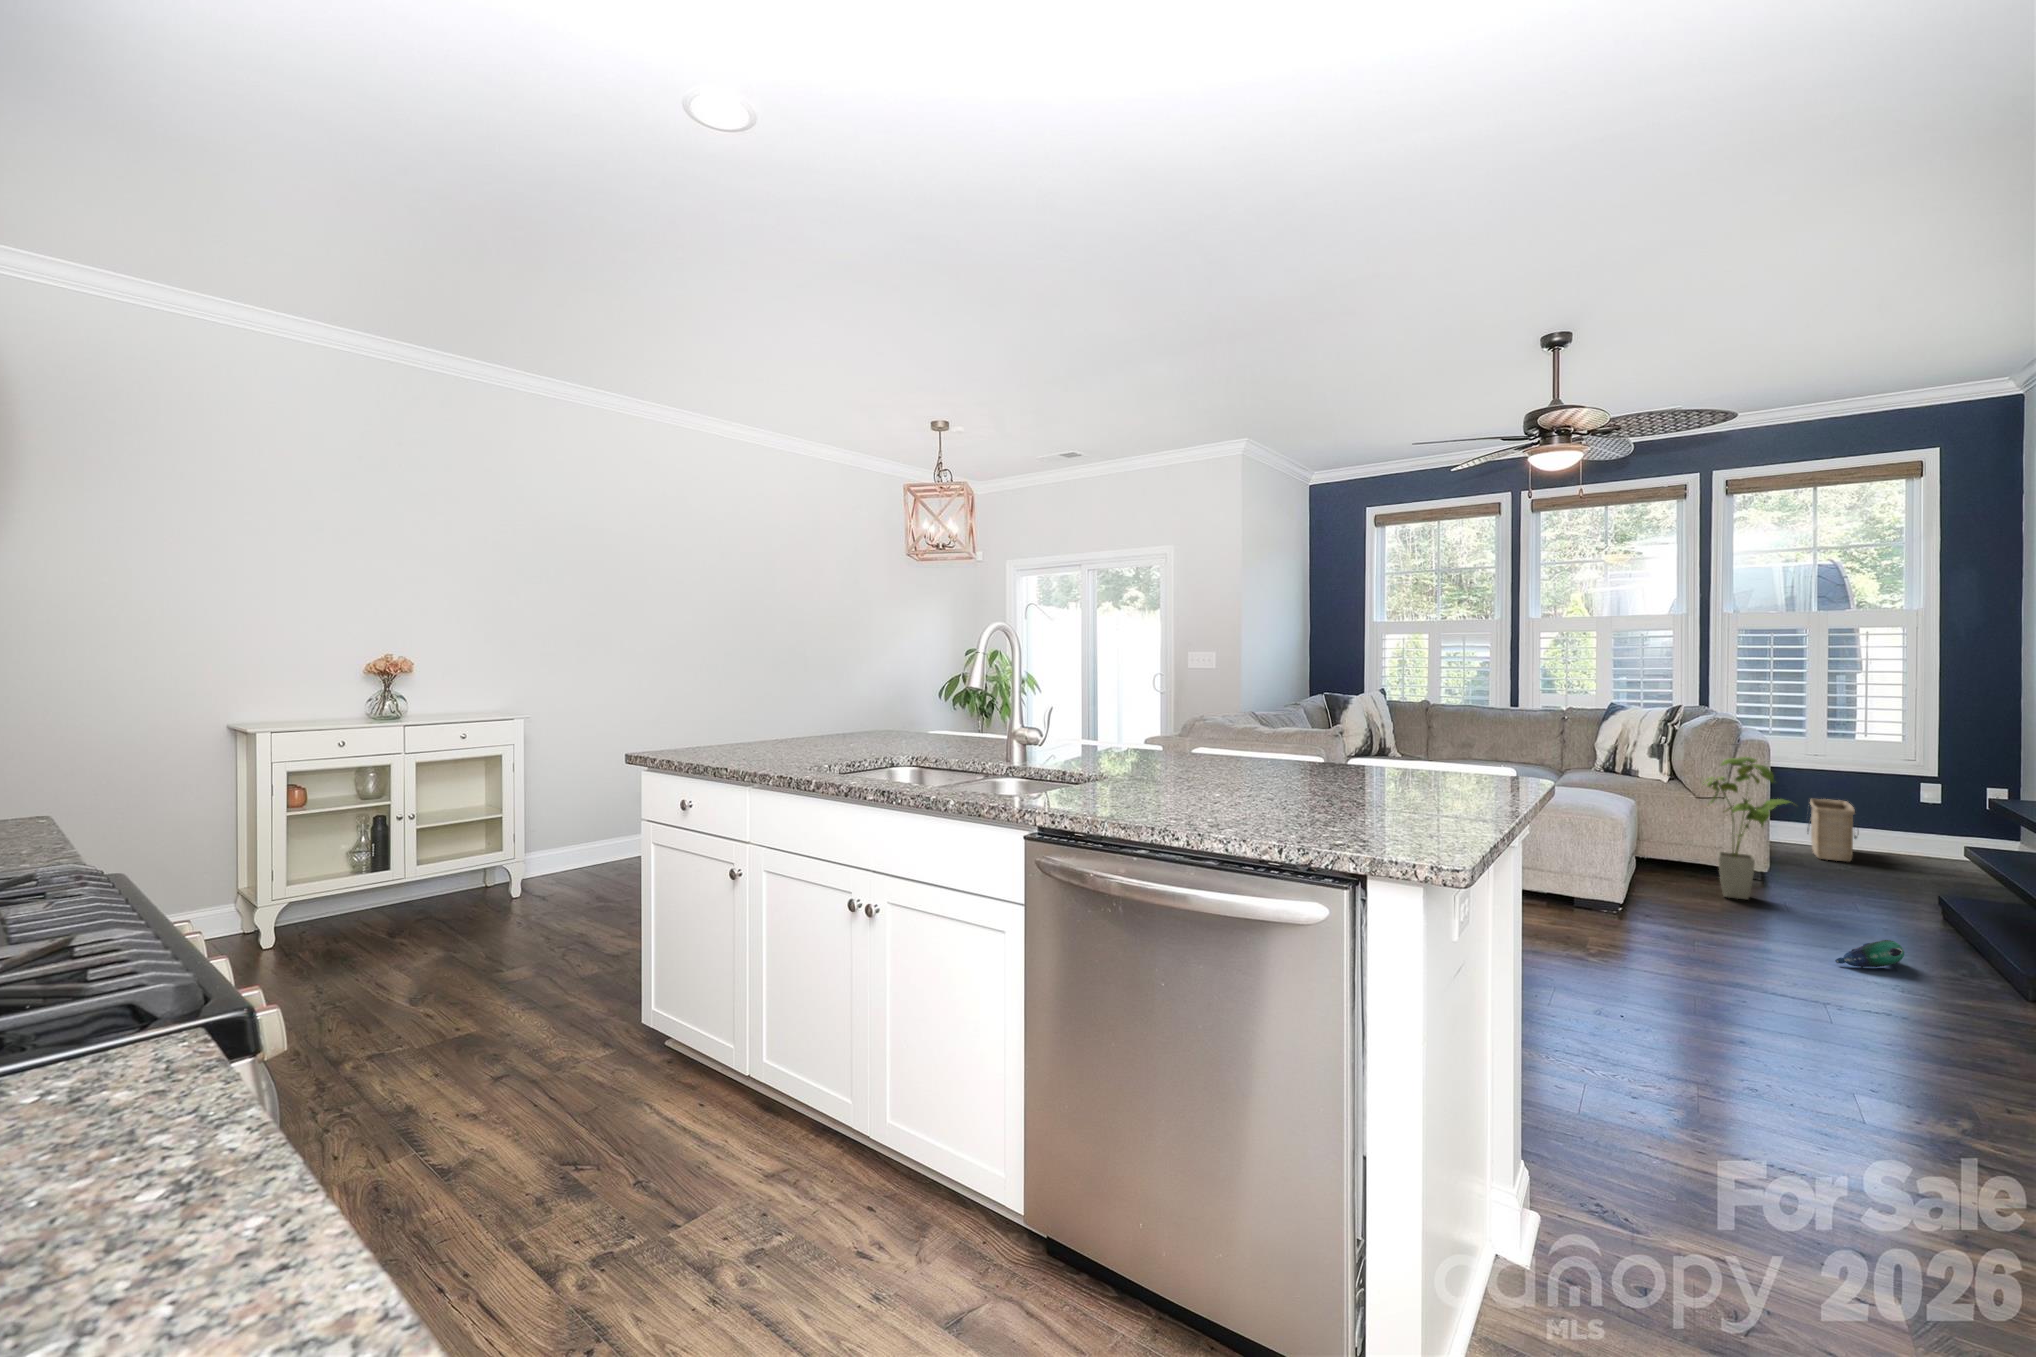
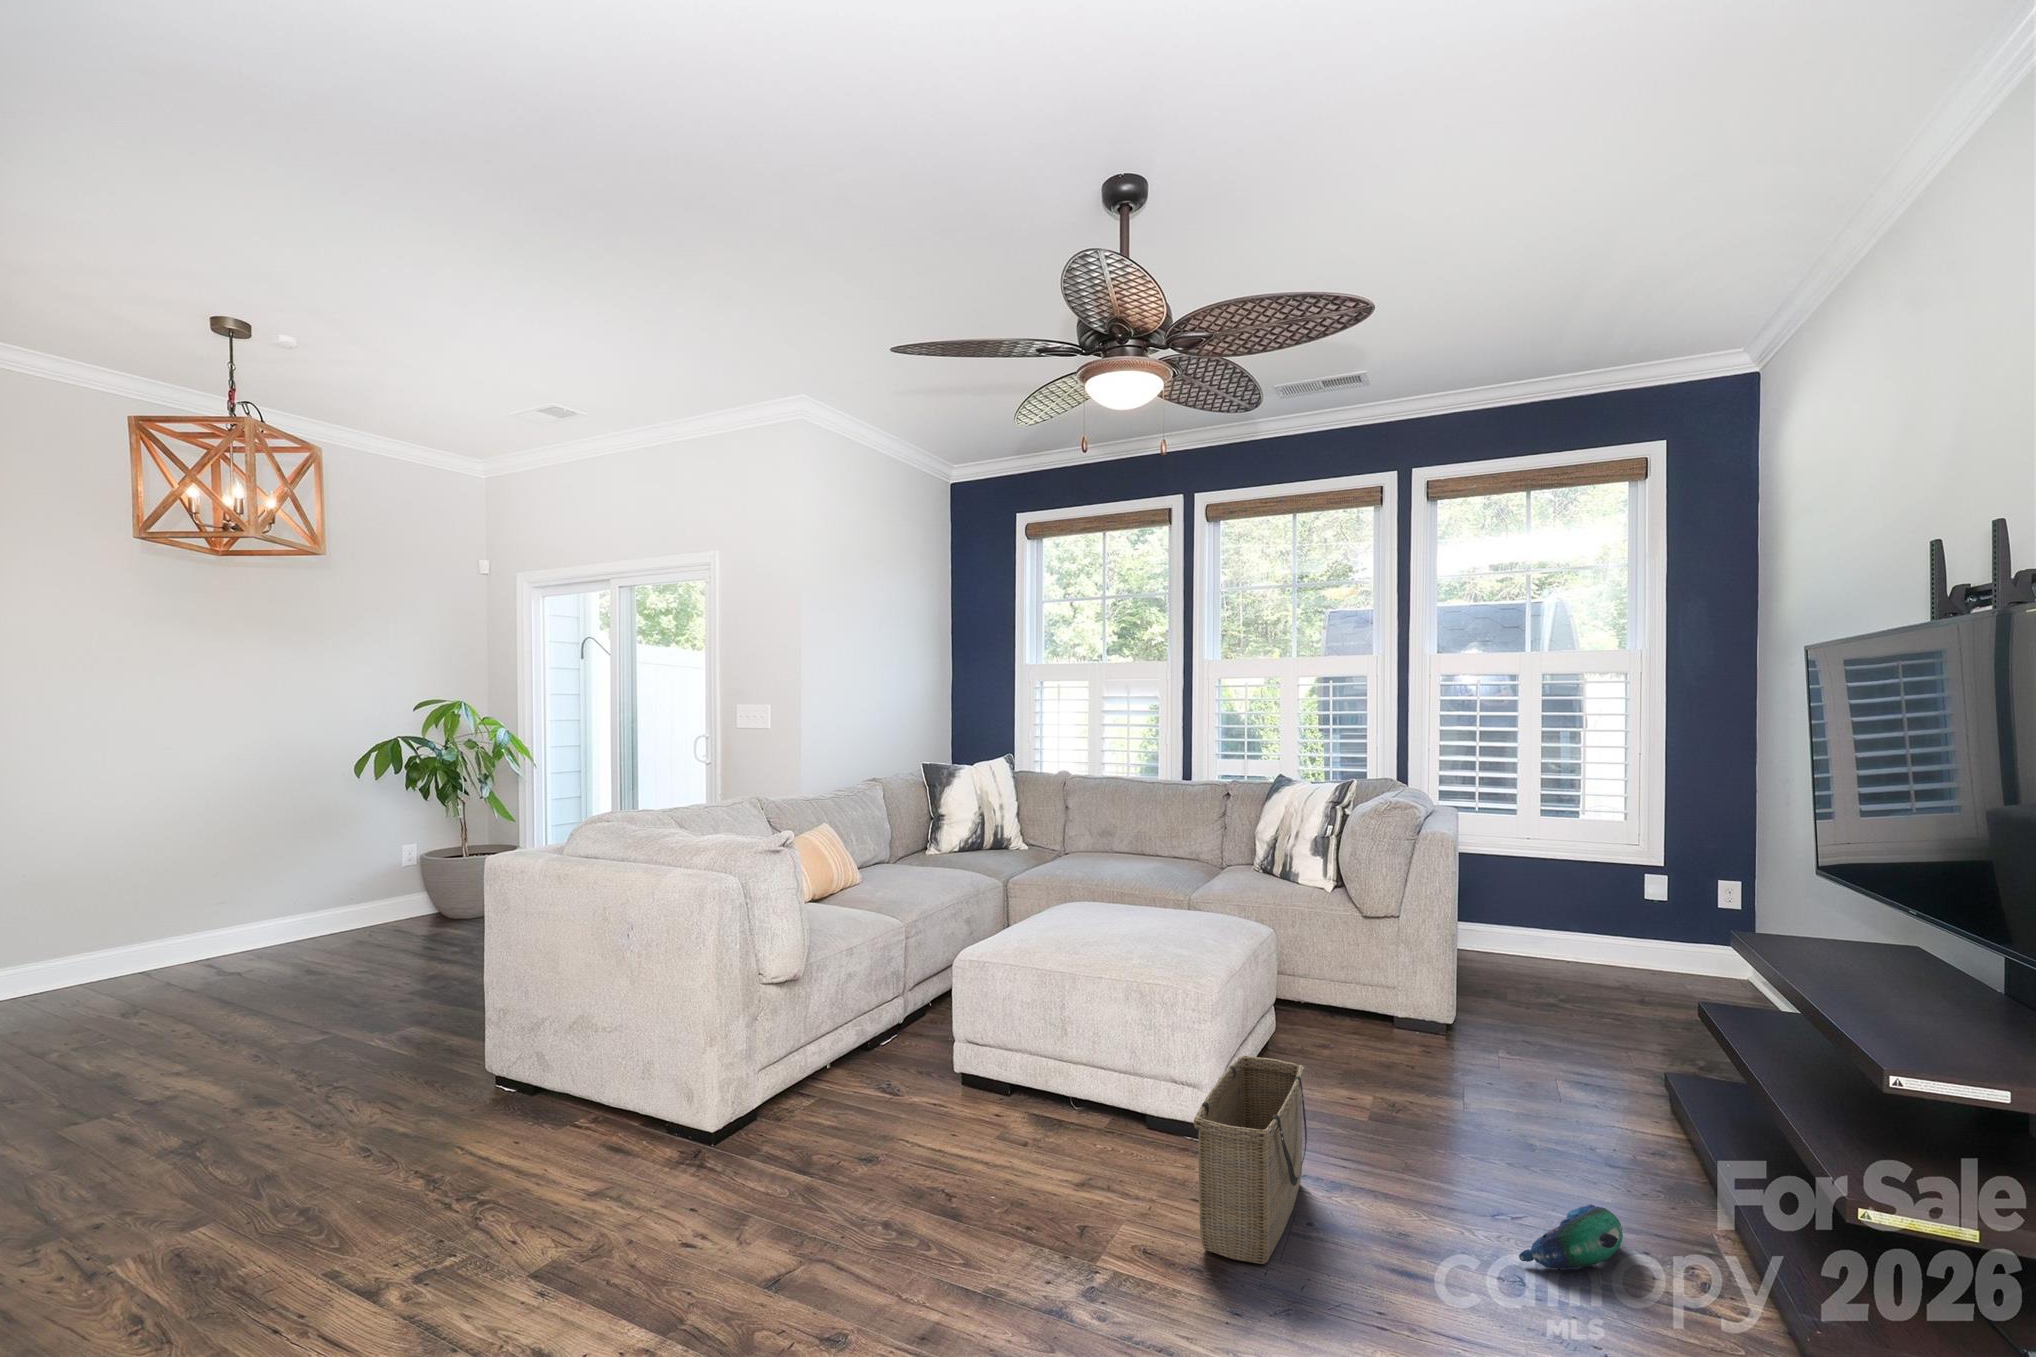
house plant: present [1703,757,1790,899] -> none [1363,862,1488,1085]
basket: present [1807,799,1857,861] -> present [1194,1056,1307,1264]

